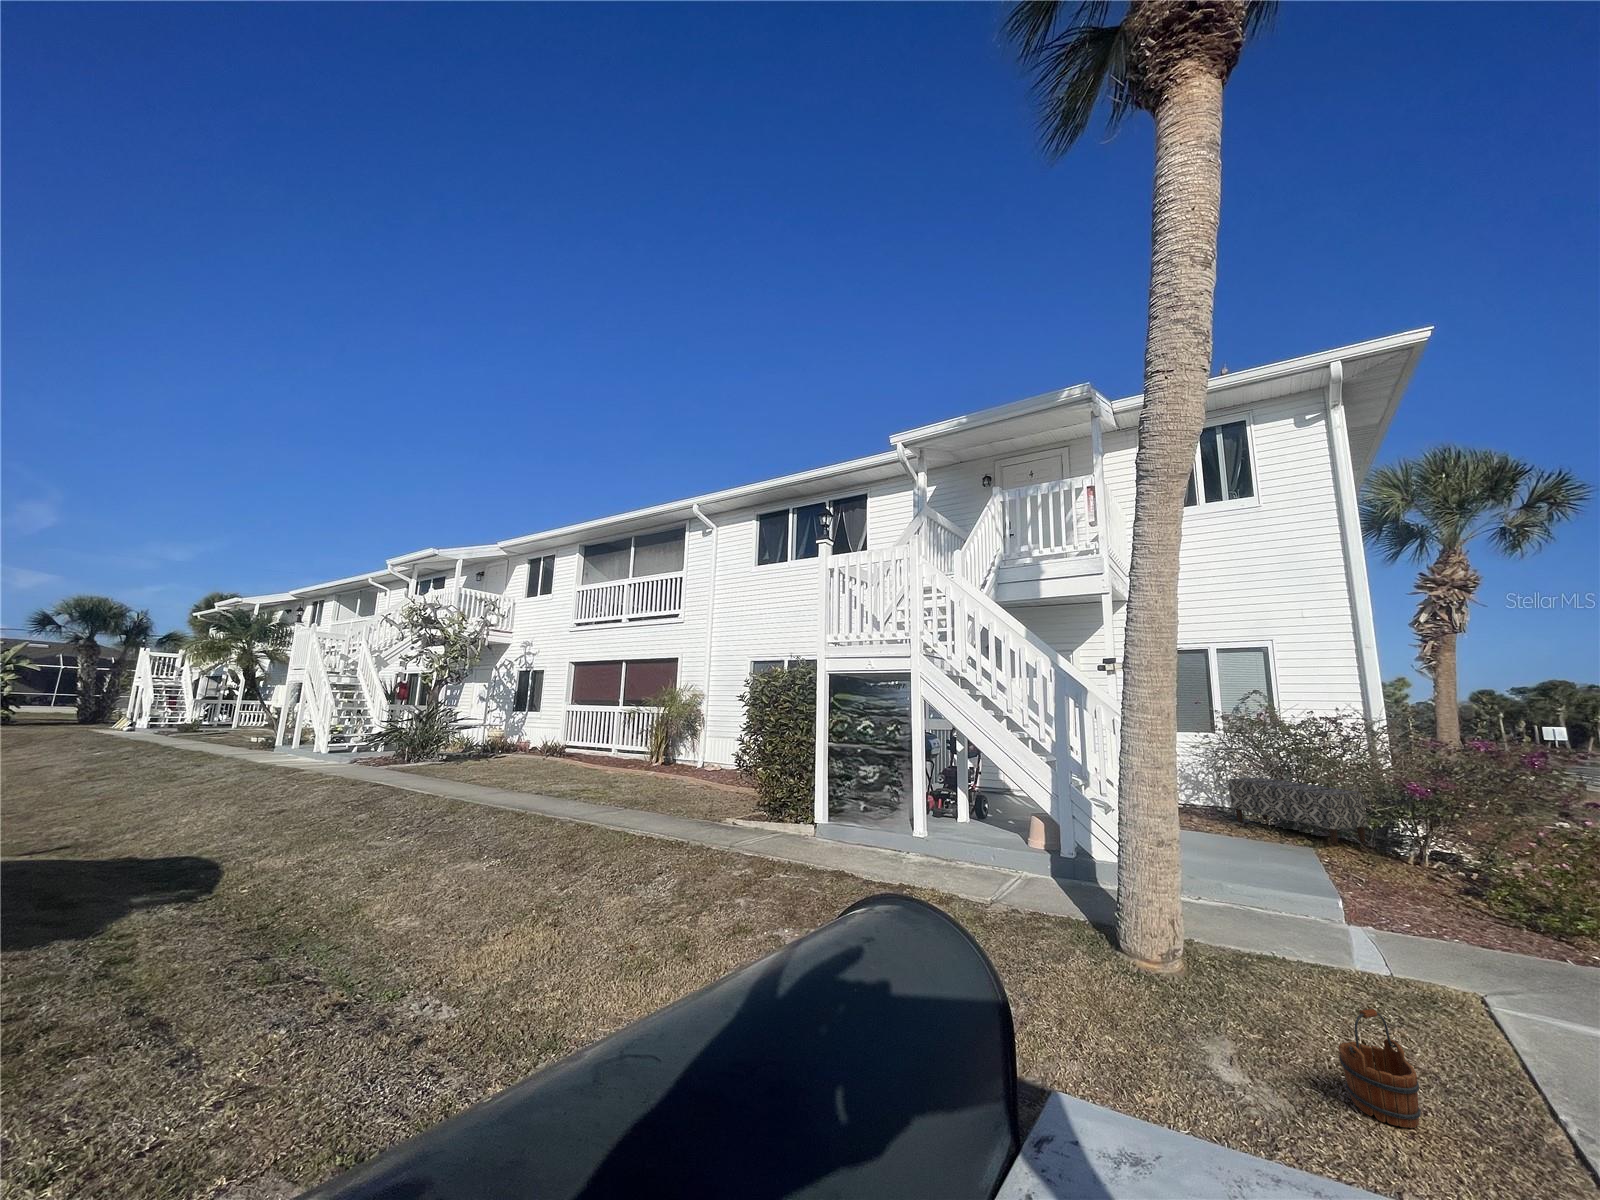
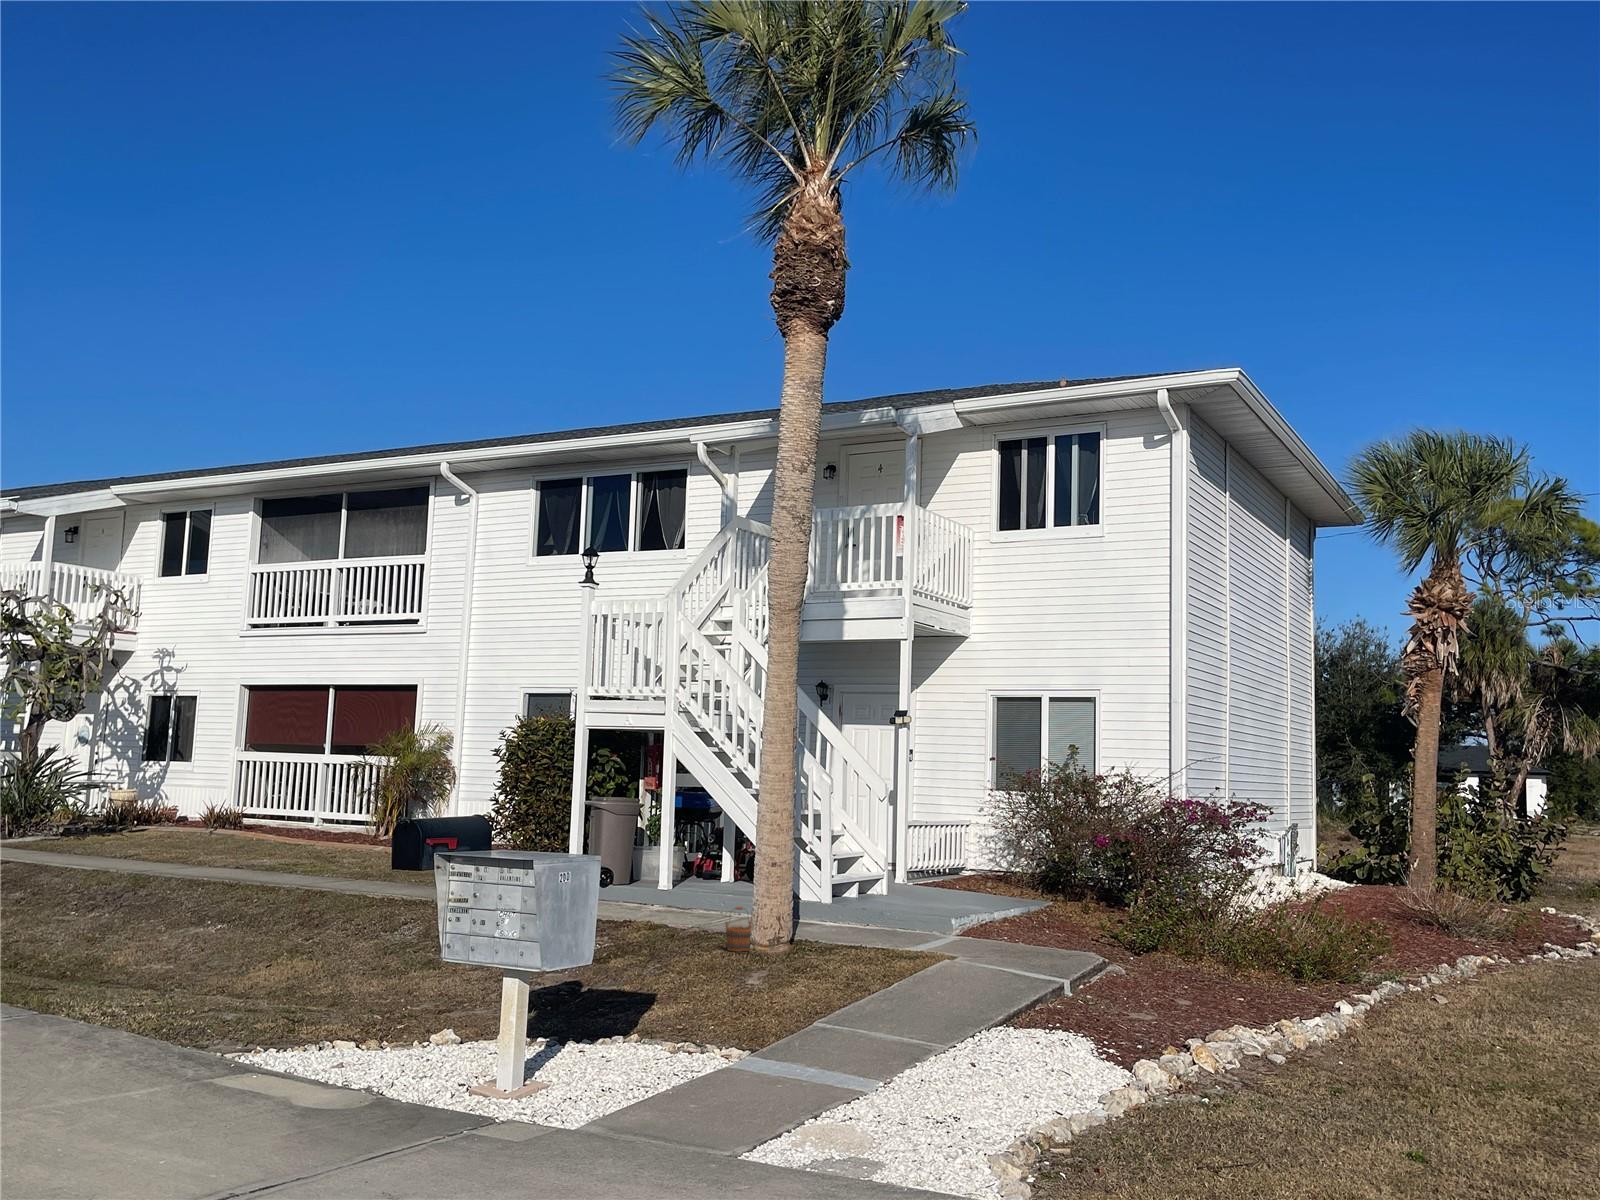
bench: present [1229,777,1368,845] -> none [982,843,1060,896]

